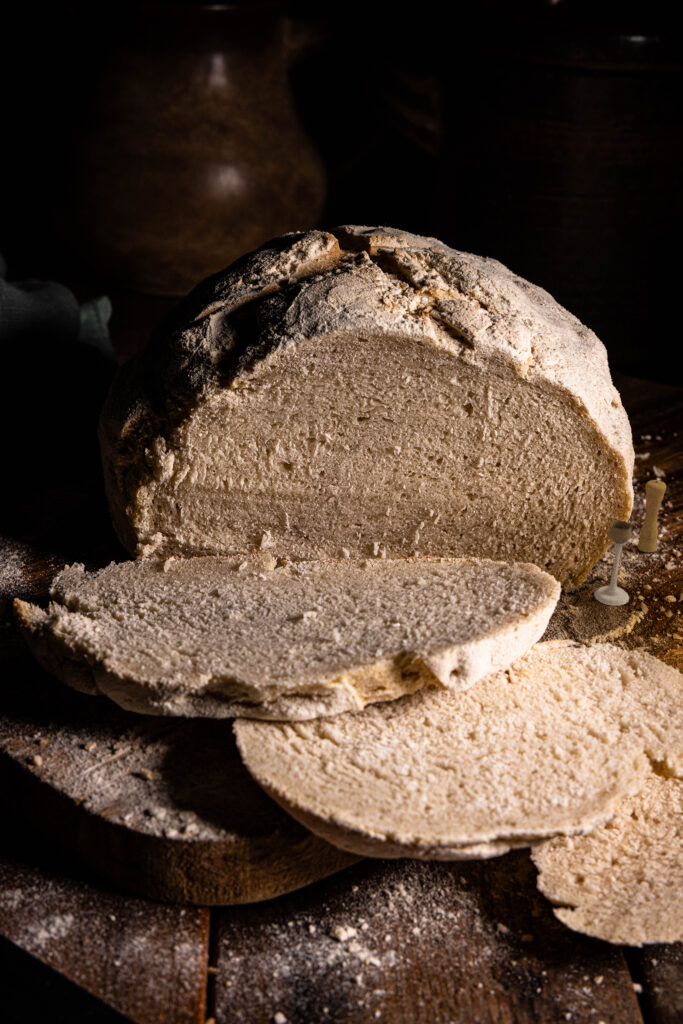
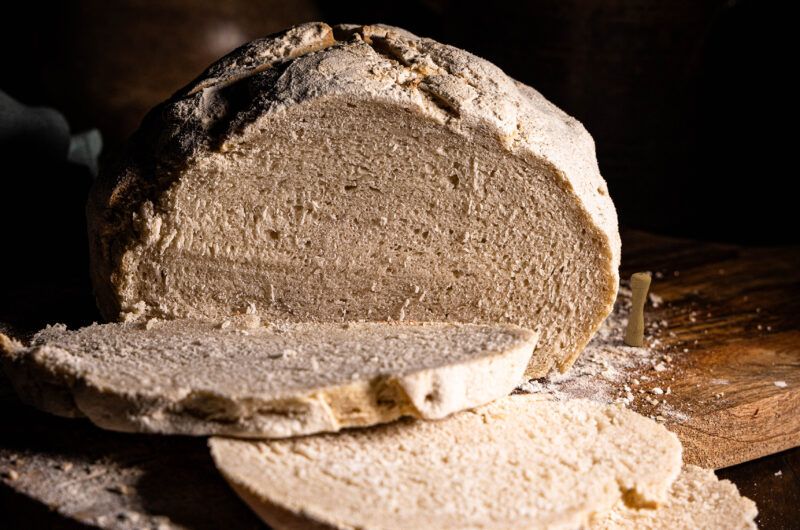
candle holder: present [594,520,632,606] -> none [580,300,616,388]

